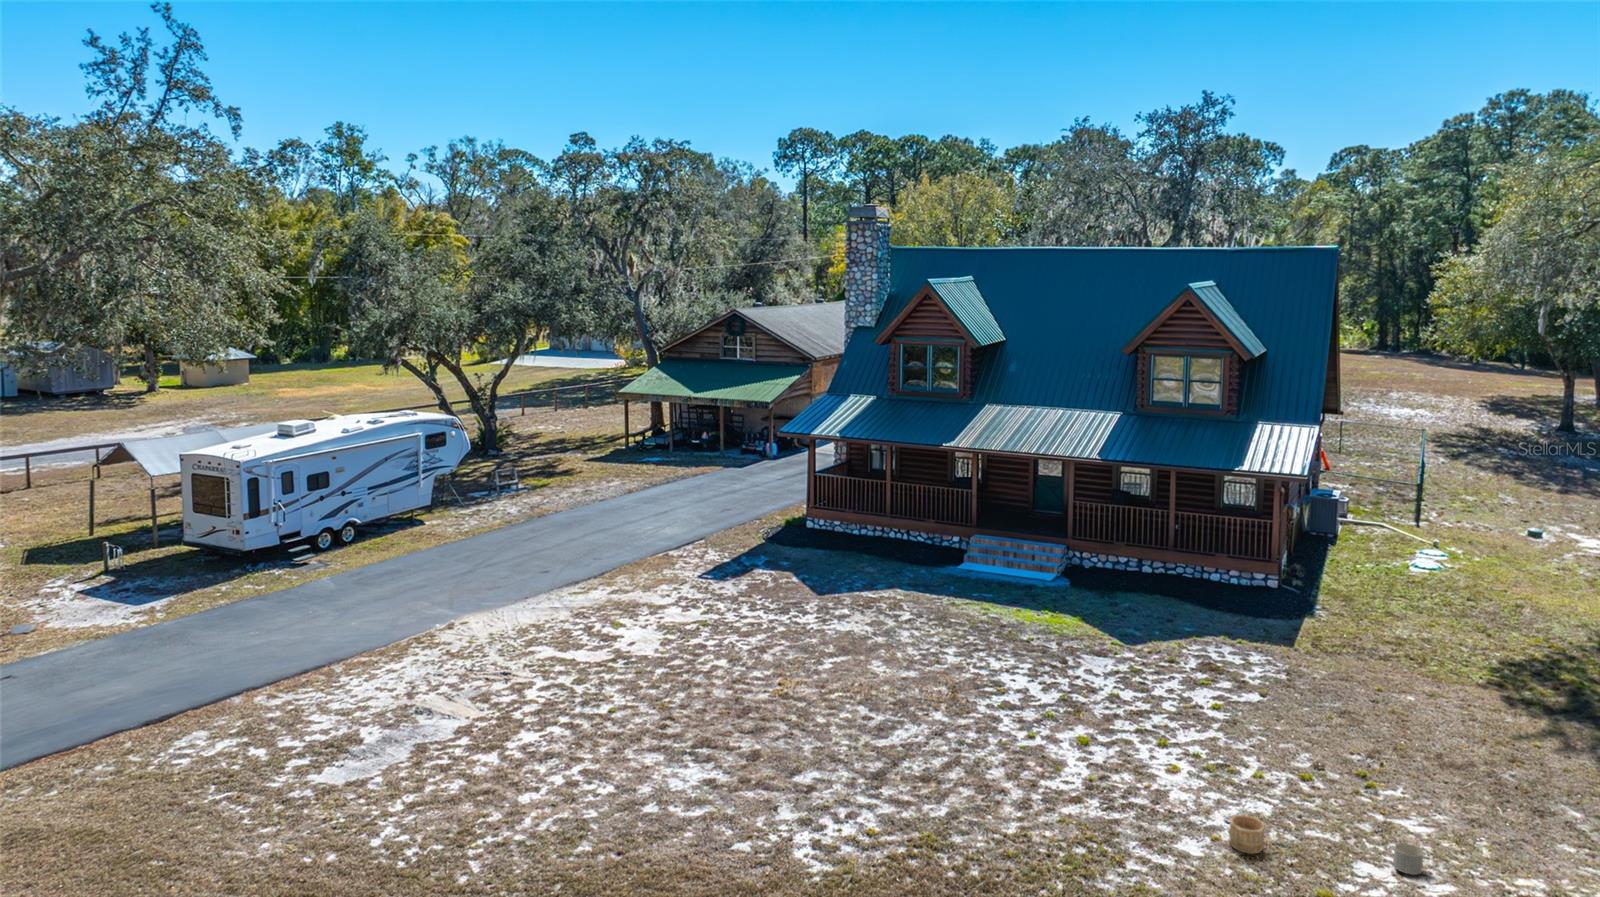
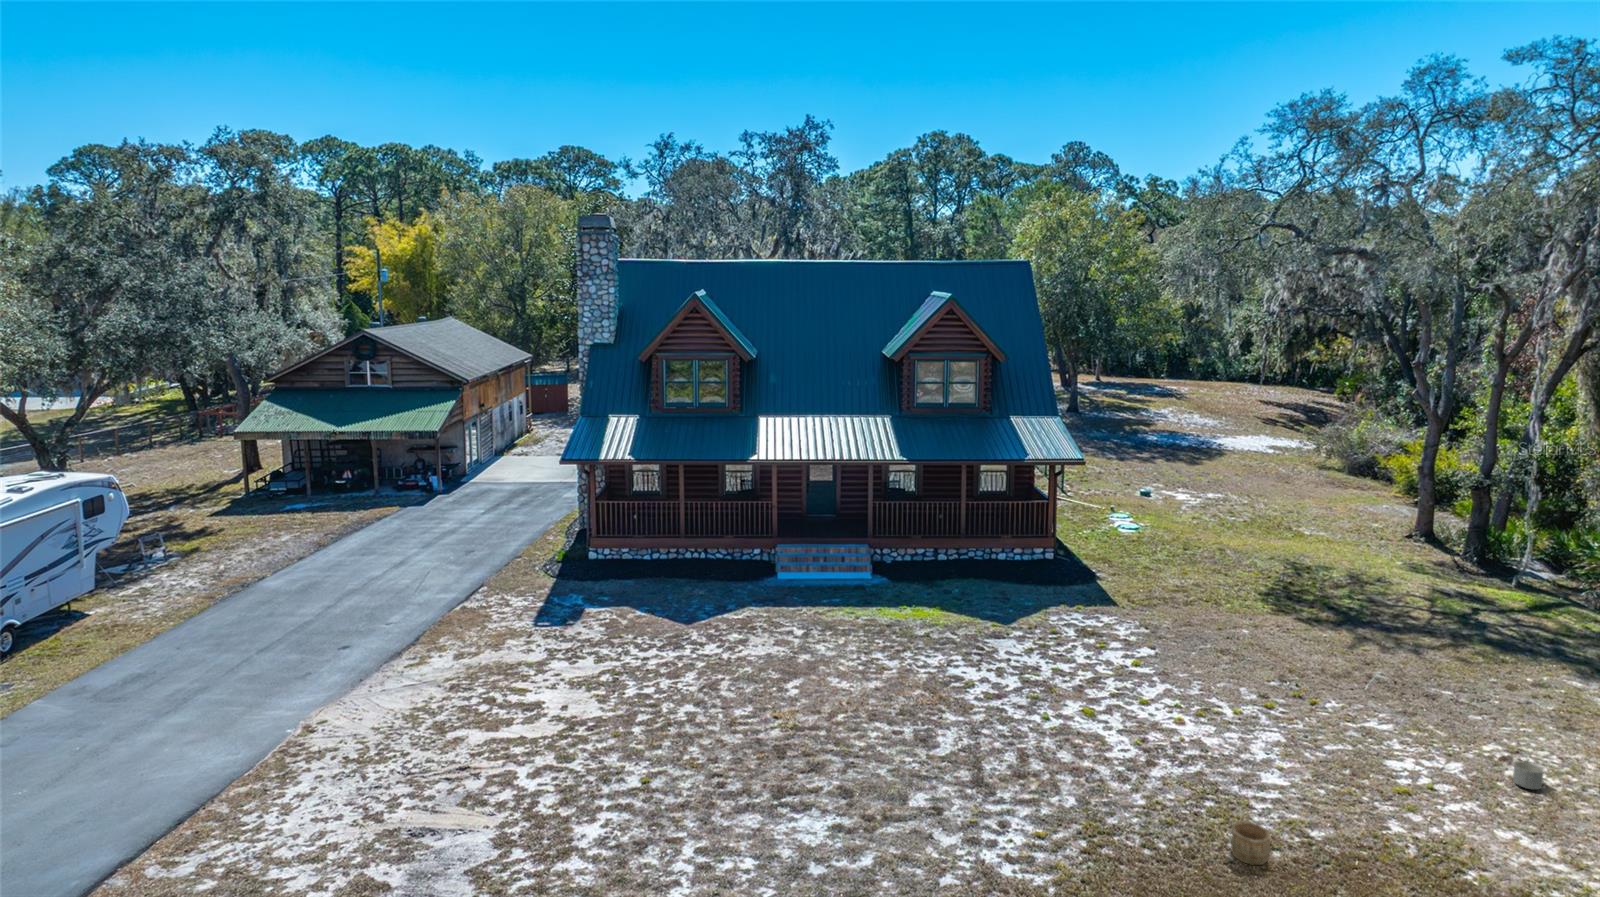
wooden bucket: present [1229,815,1265,854] -> present [1231,821,1271,865]

